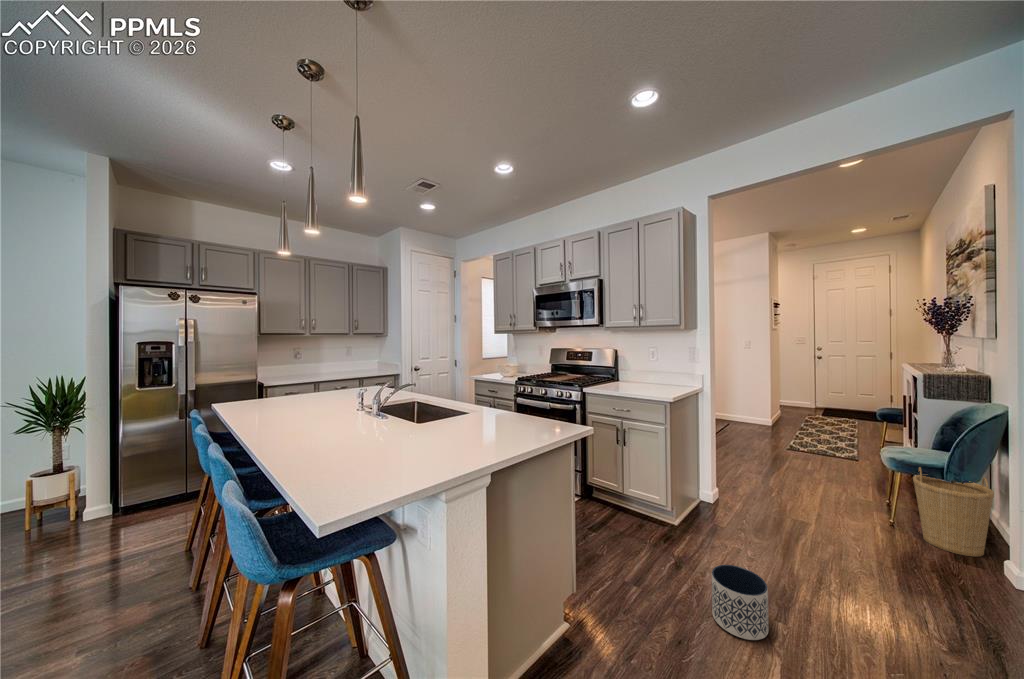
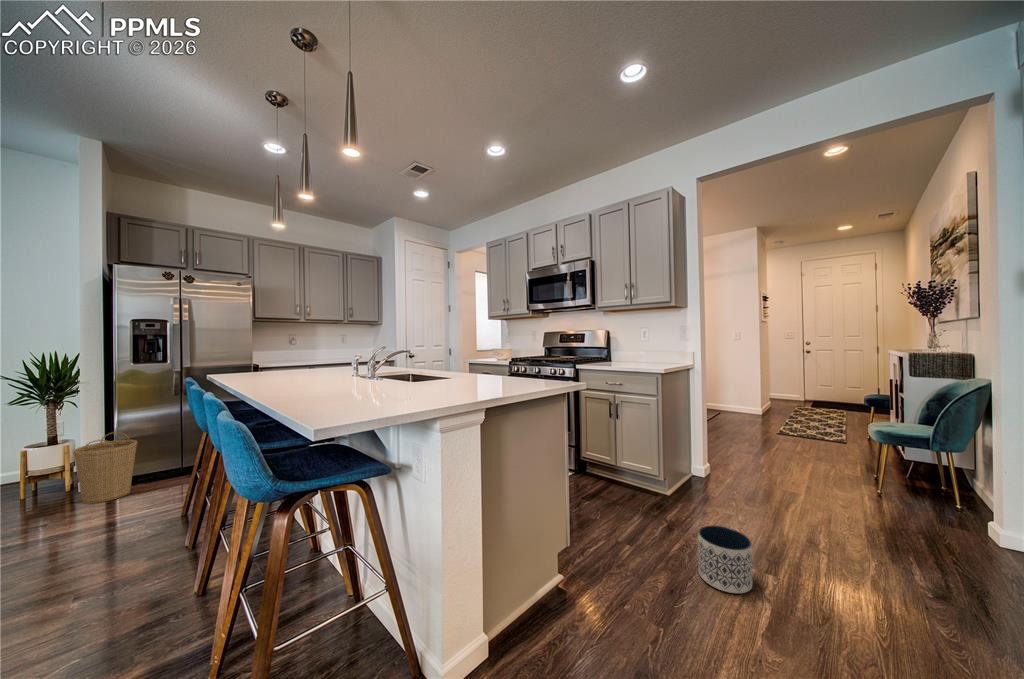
basket: present [913,467,994,556] -> present [73,432,137,504]

